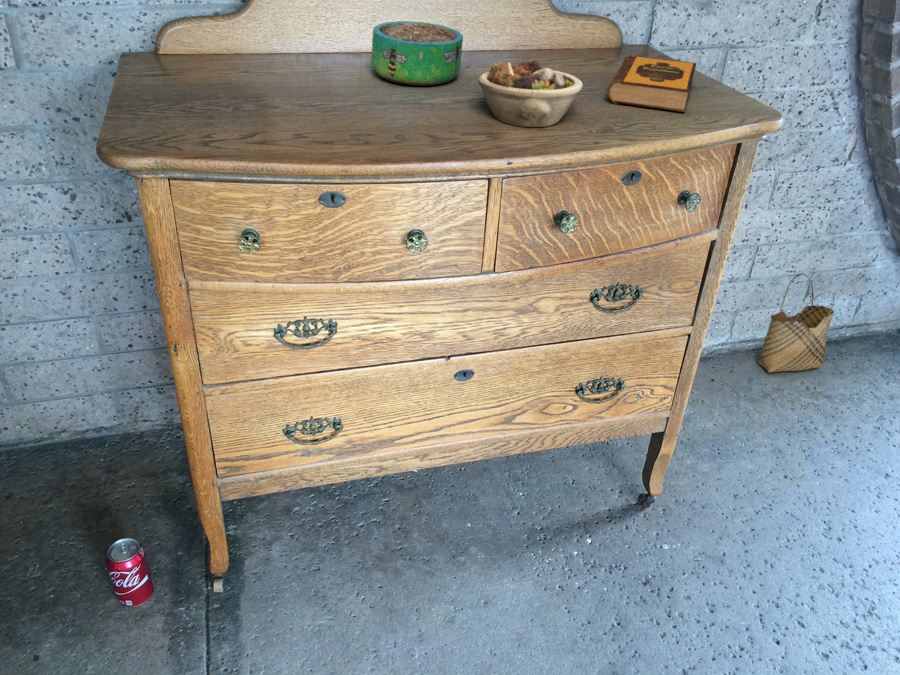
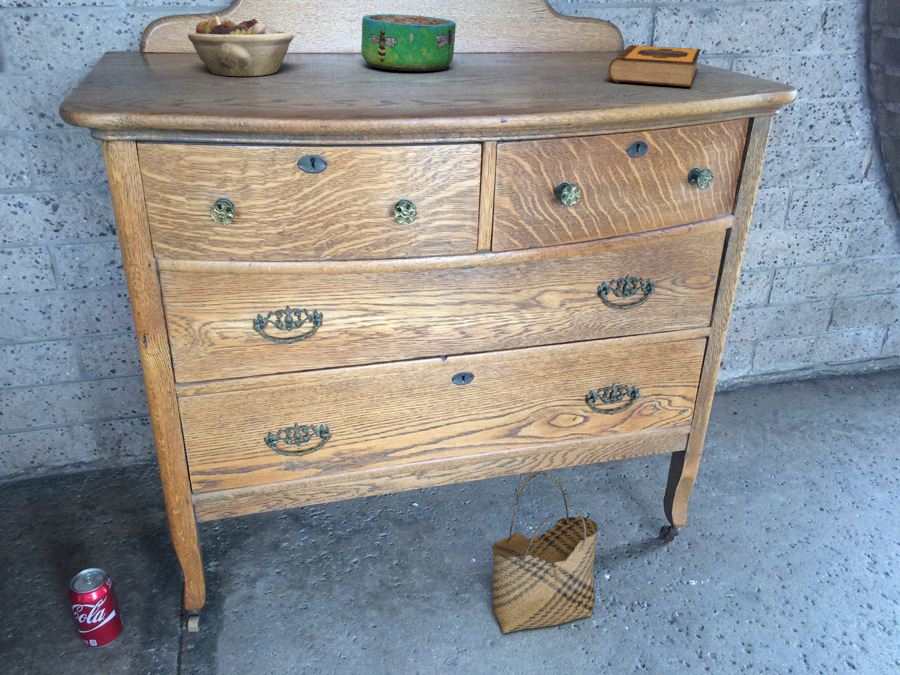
succulent planter: present [478,60,583,127] -> present [188,16,294,76]
woven basket: present [757,274,835,373] -> present [492,472,598,633]

